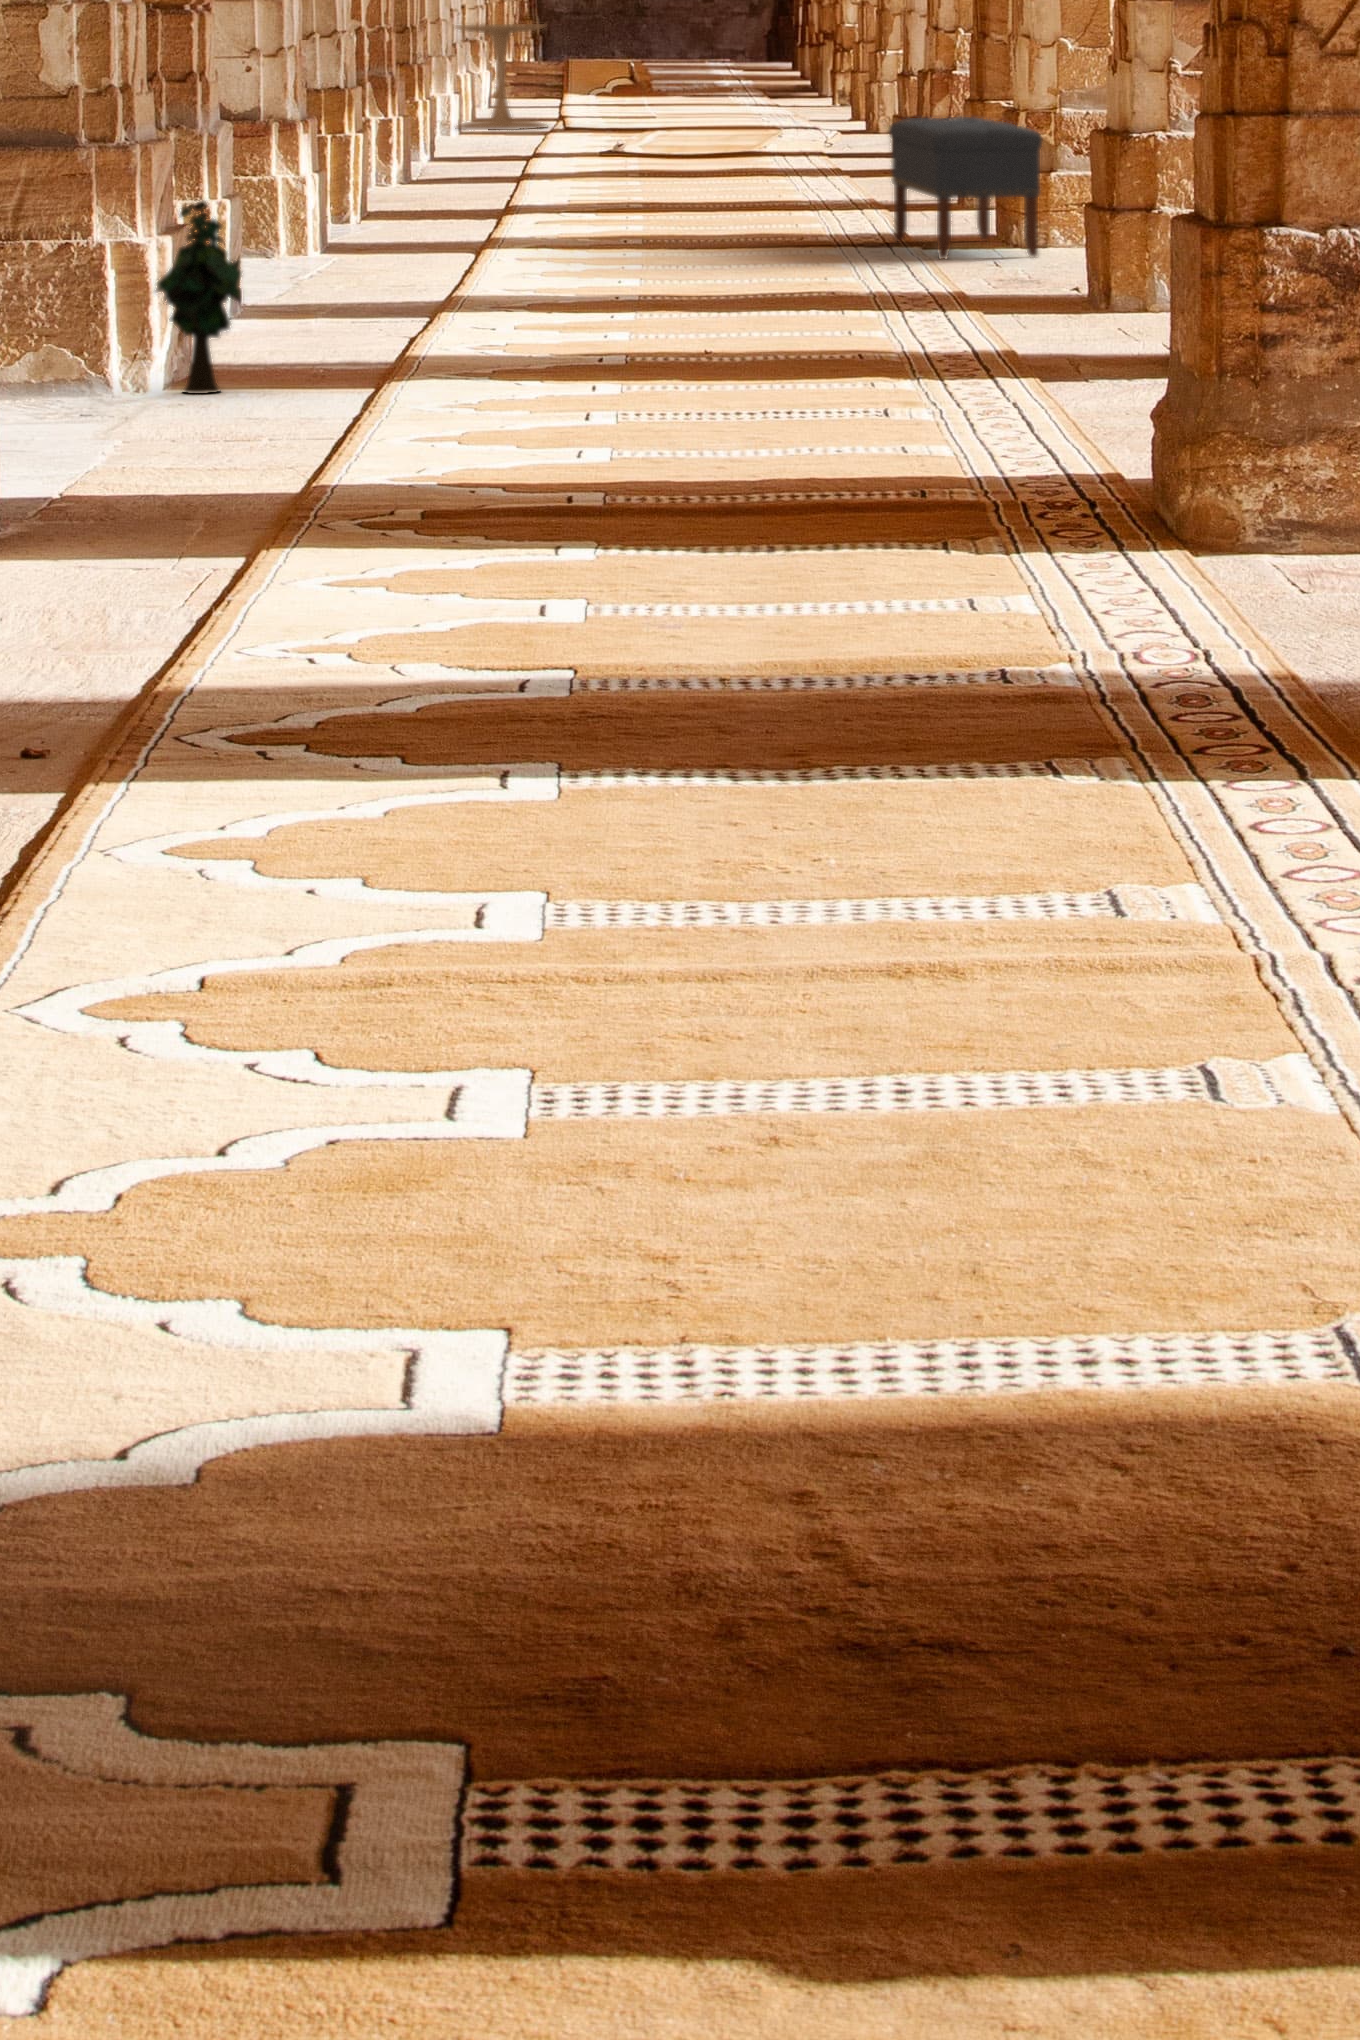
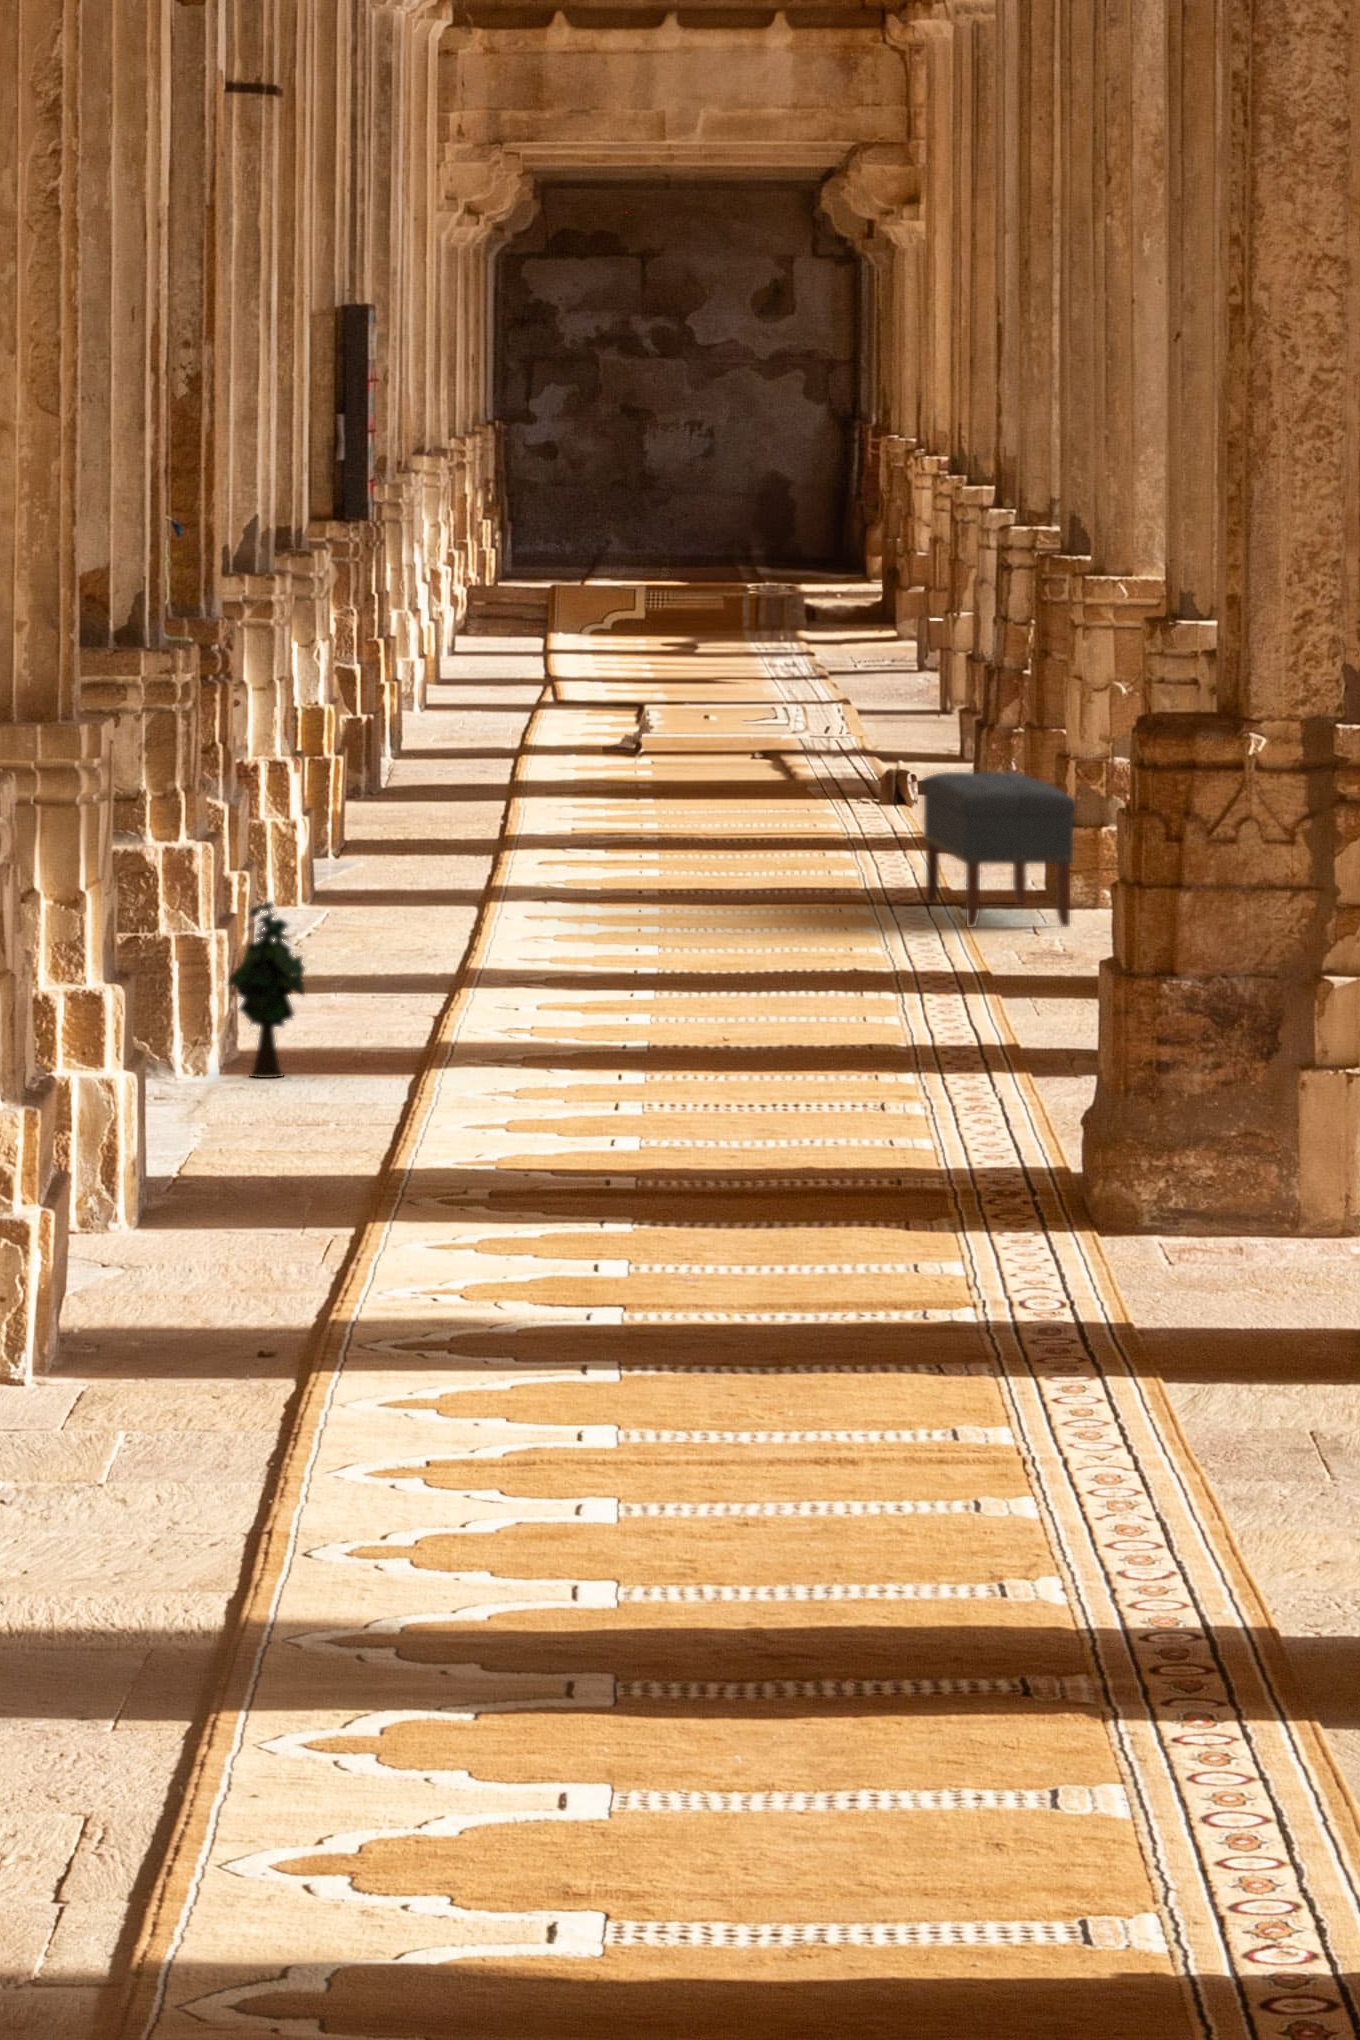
pedestal table: present [455,24,546,130] -> none [425,574,540,707]

